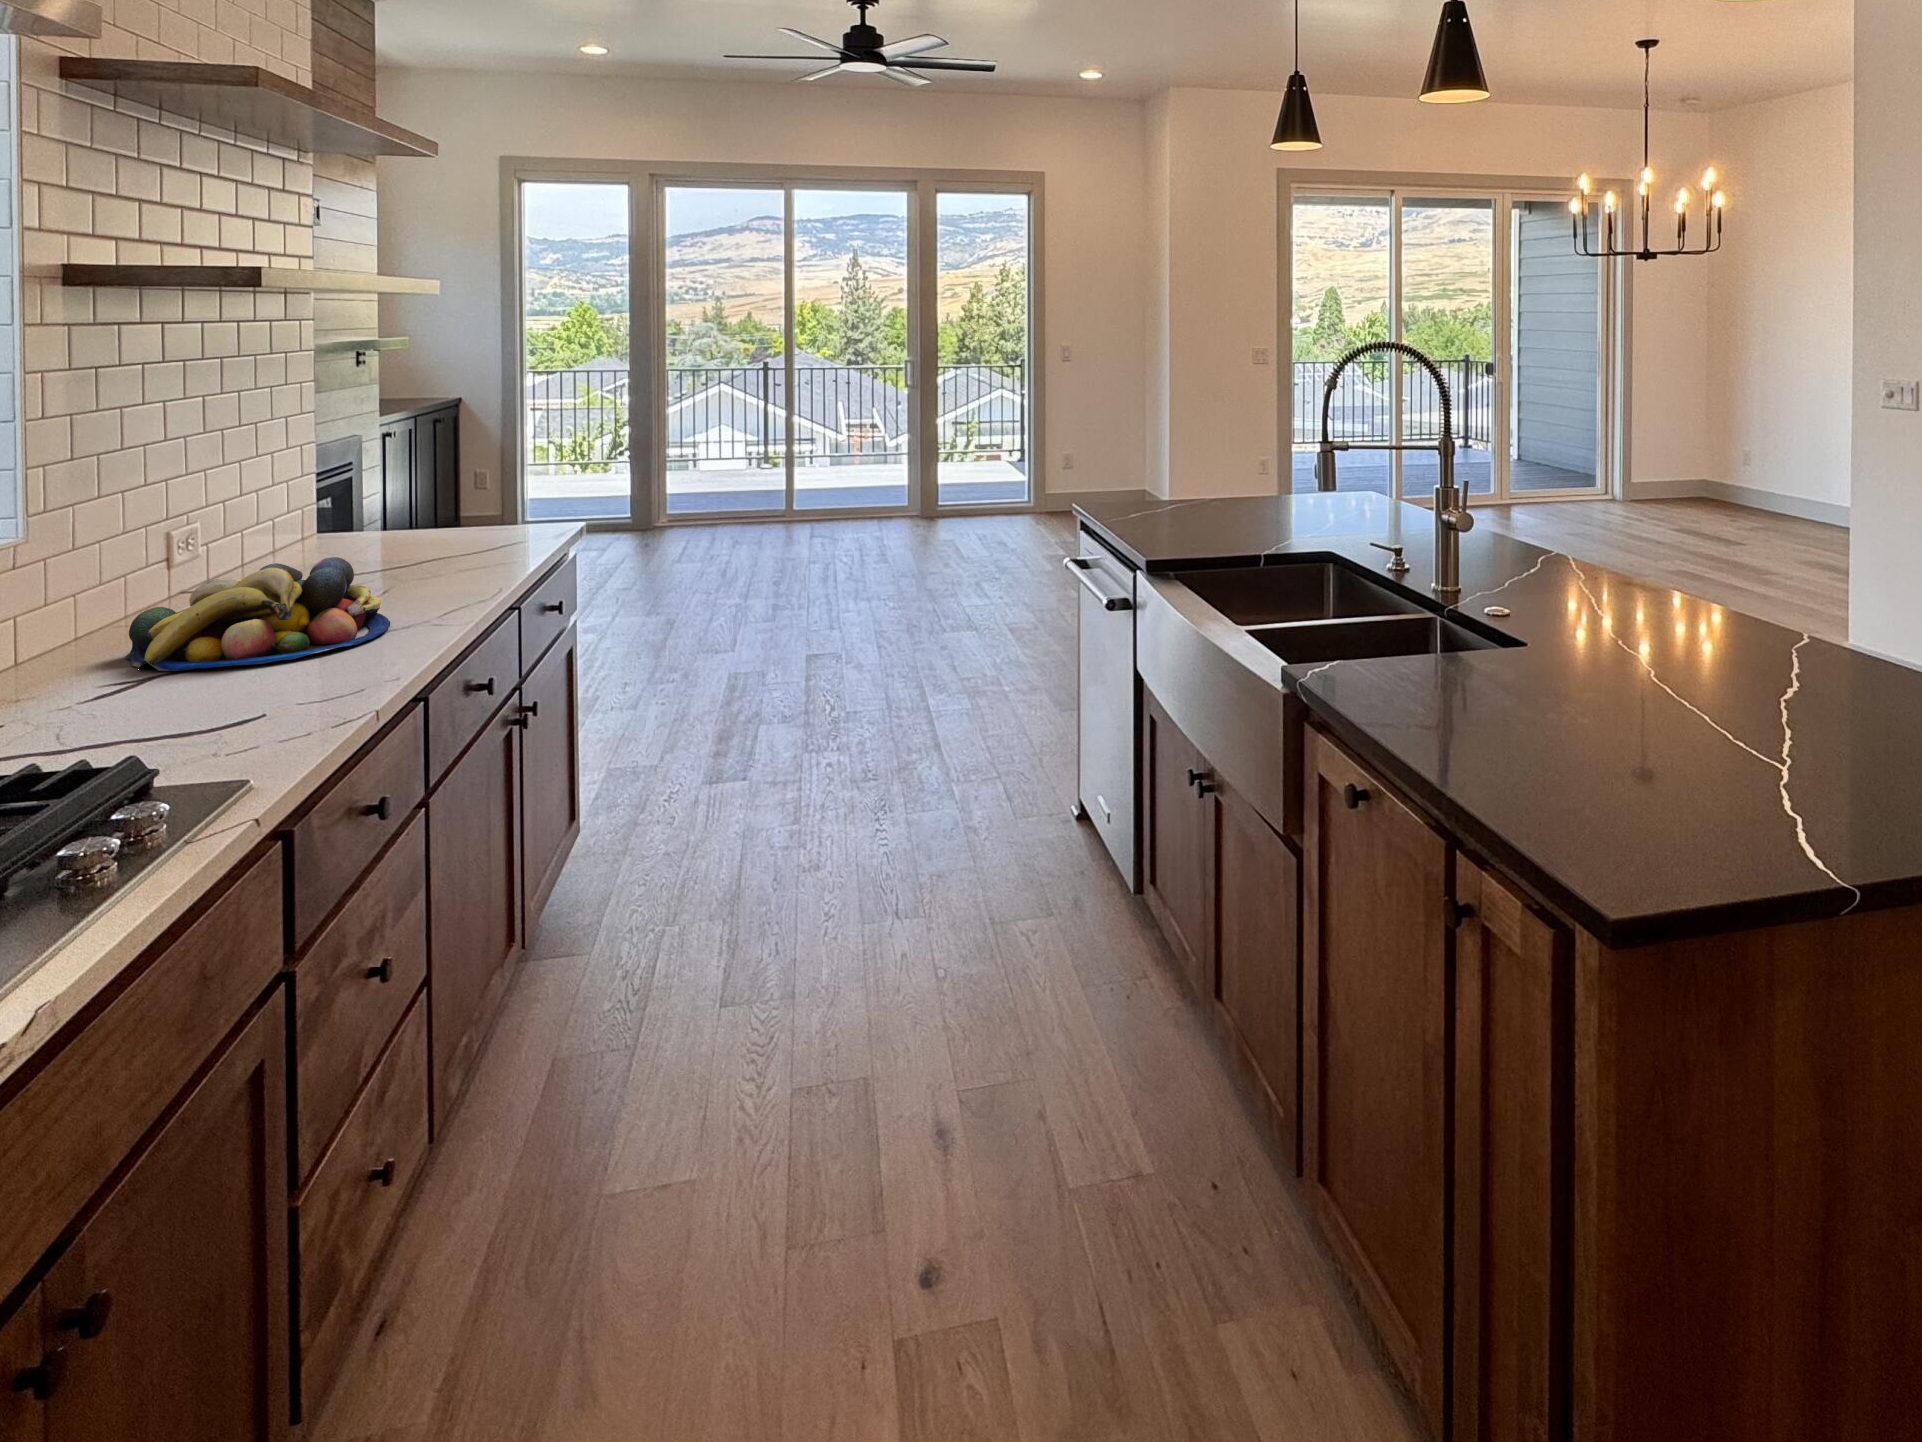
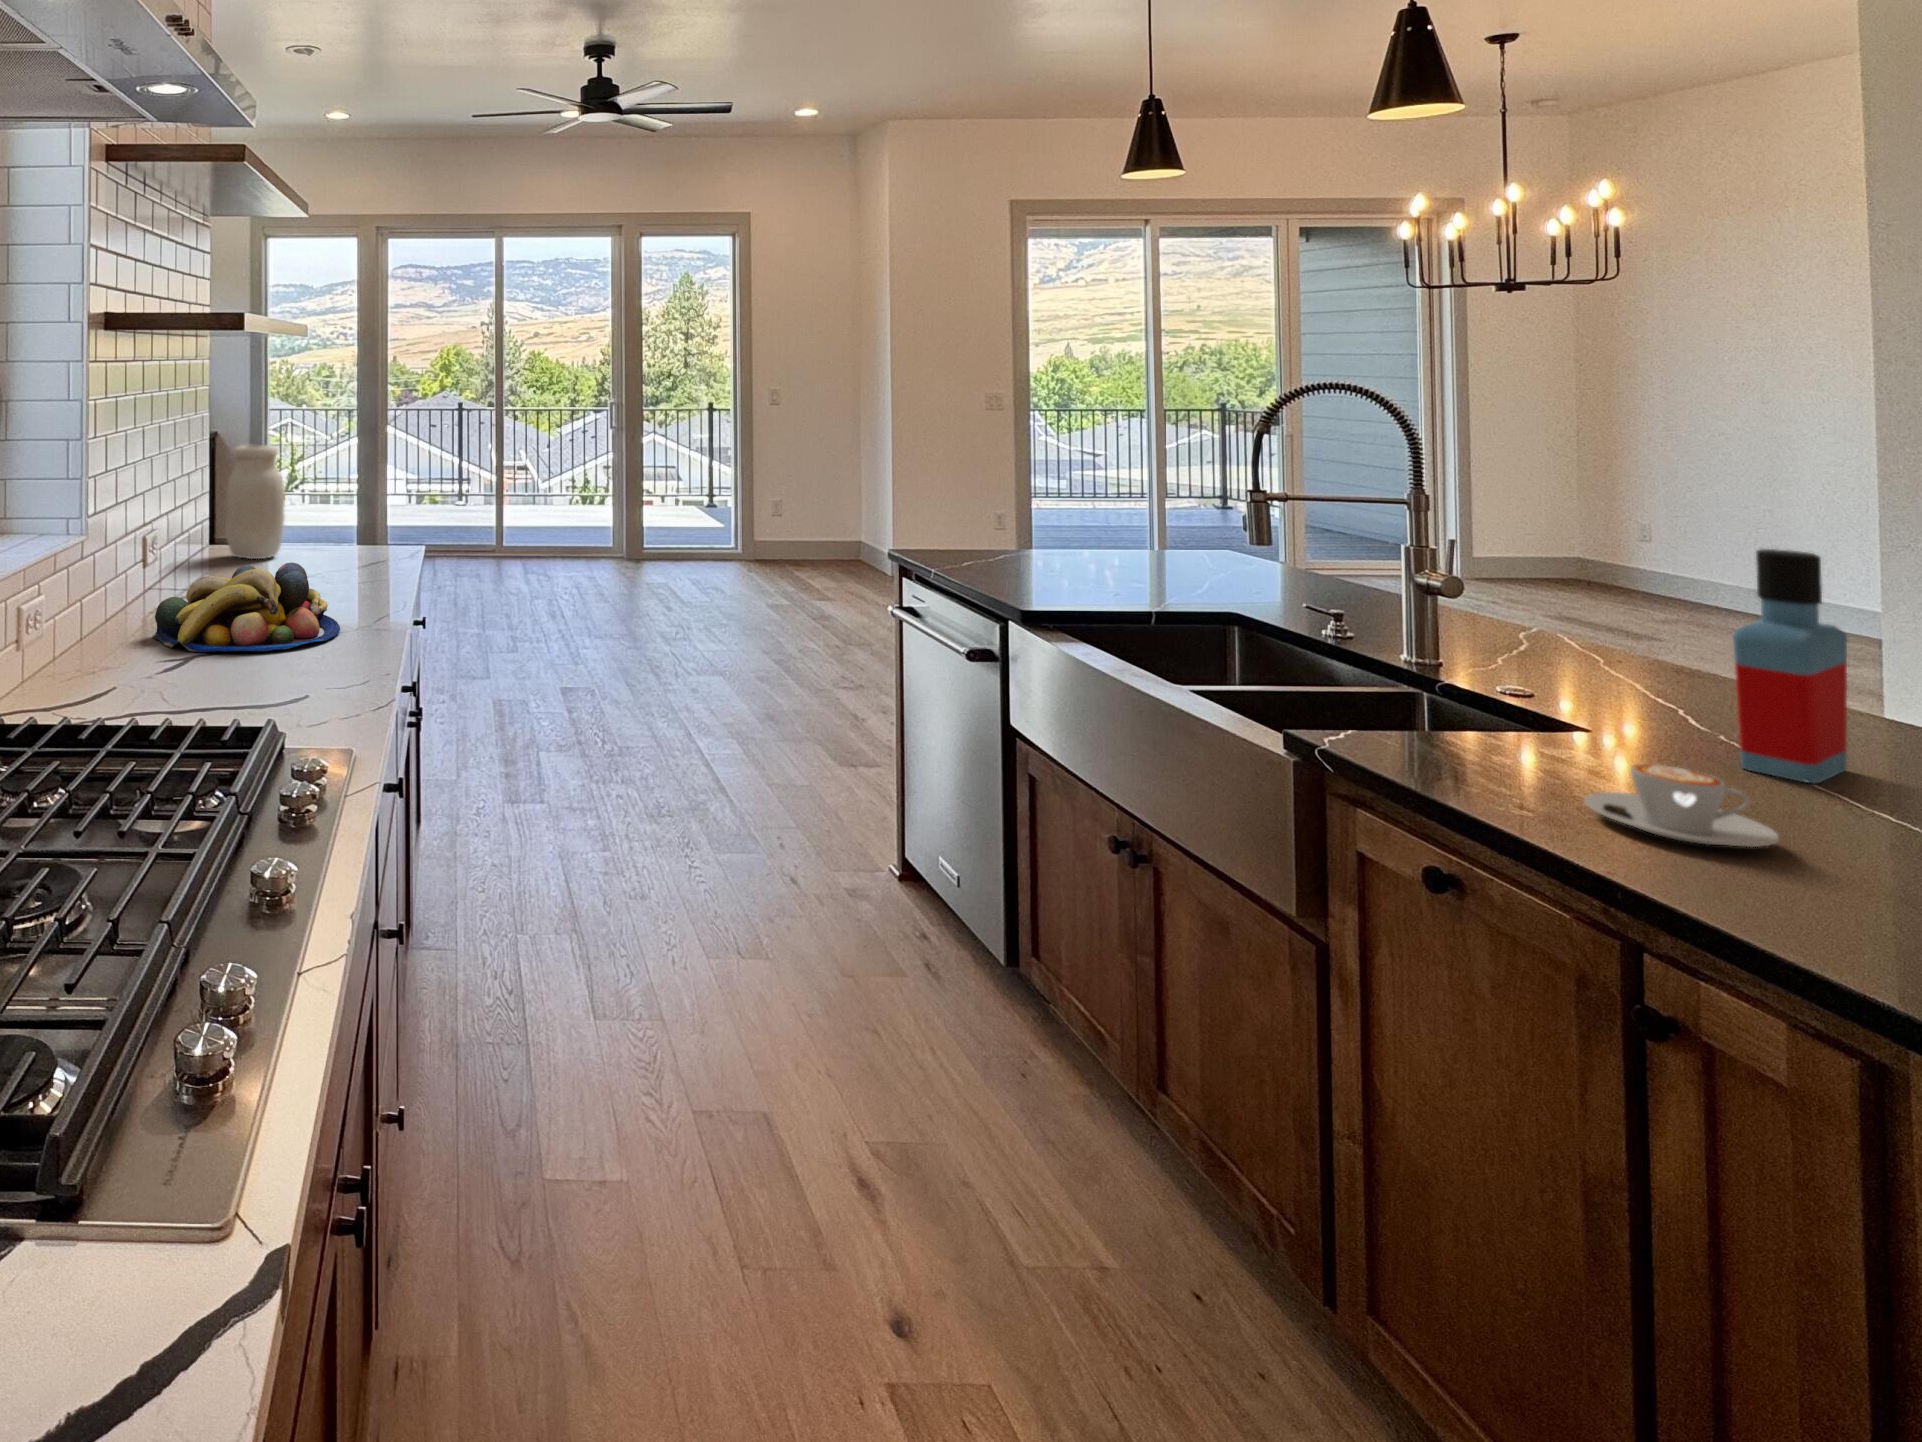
jar: none [323,420,402,551] -> present [225,445,285,559]
bottle: none [1607,480,1688,675] -> present [1733,549,1847,783]
coffee cup: none [1458,673,1580,740] -> present [1585,764,1779,847]

